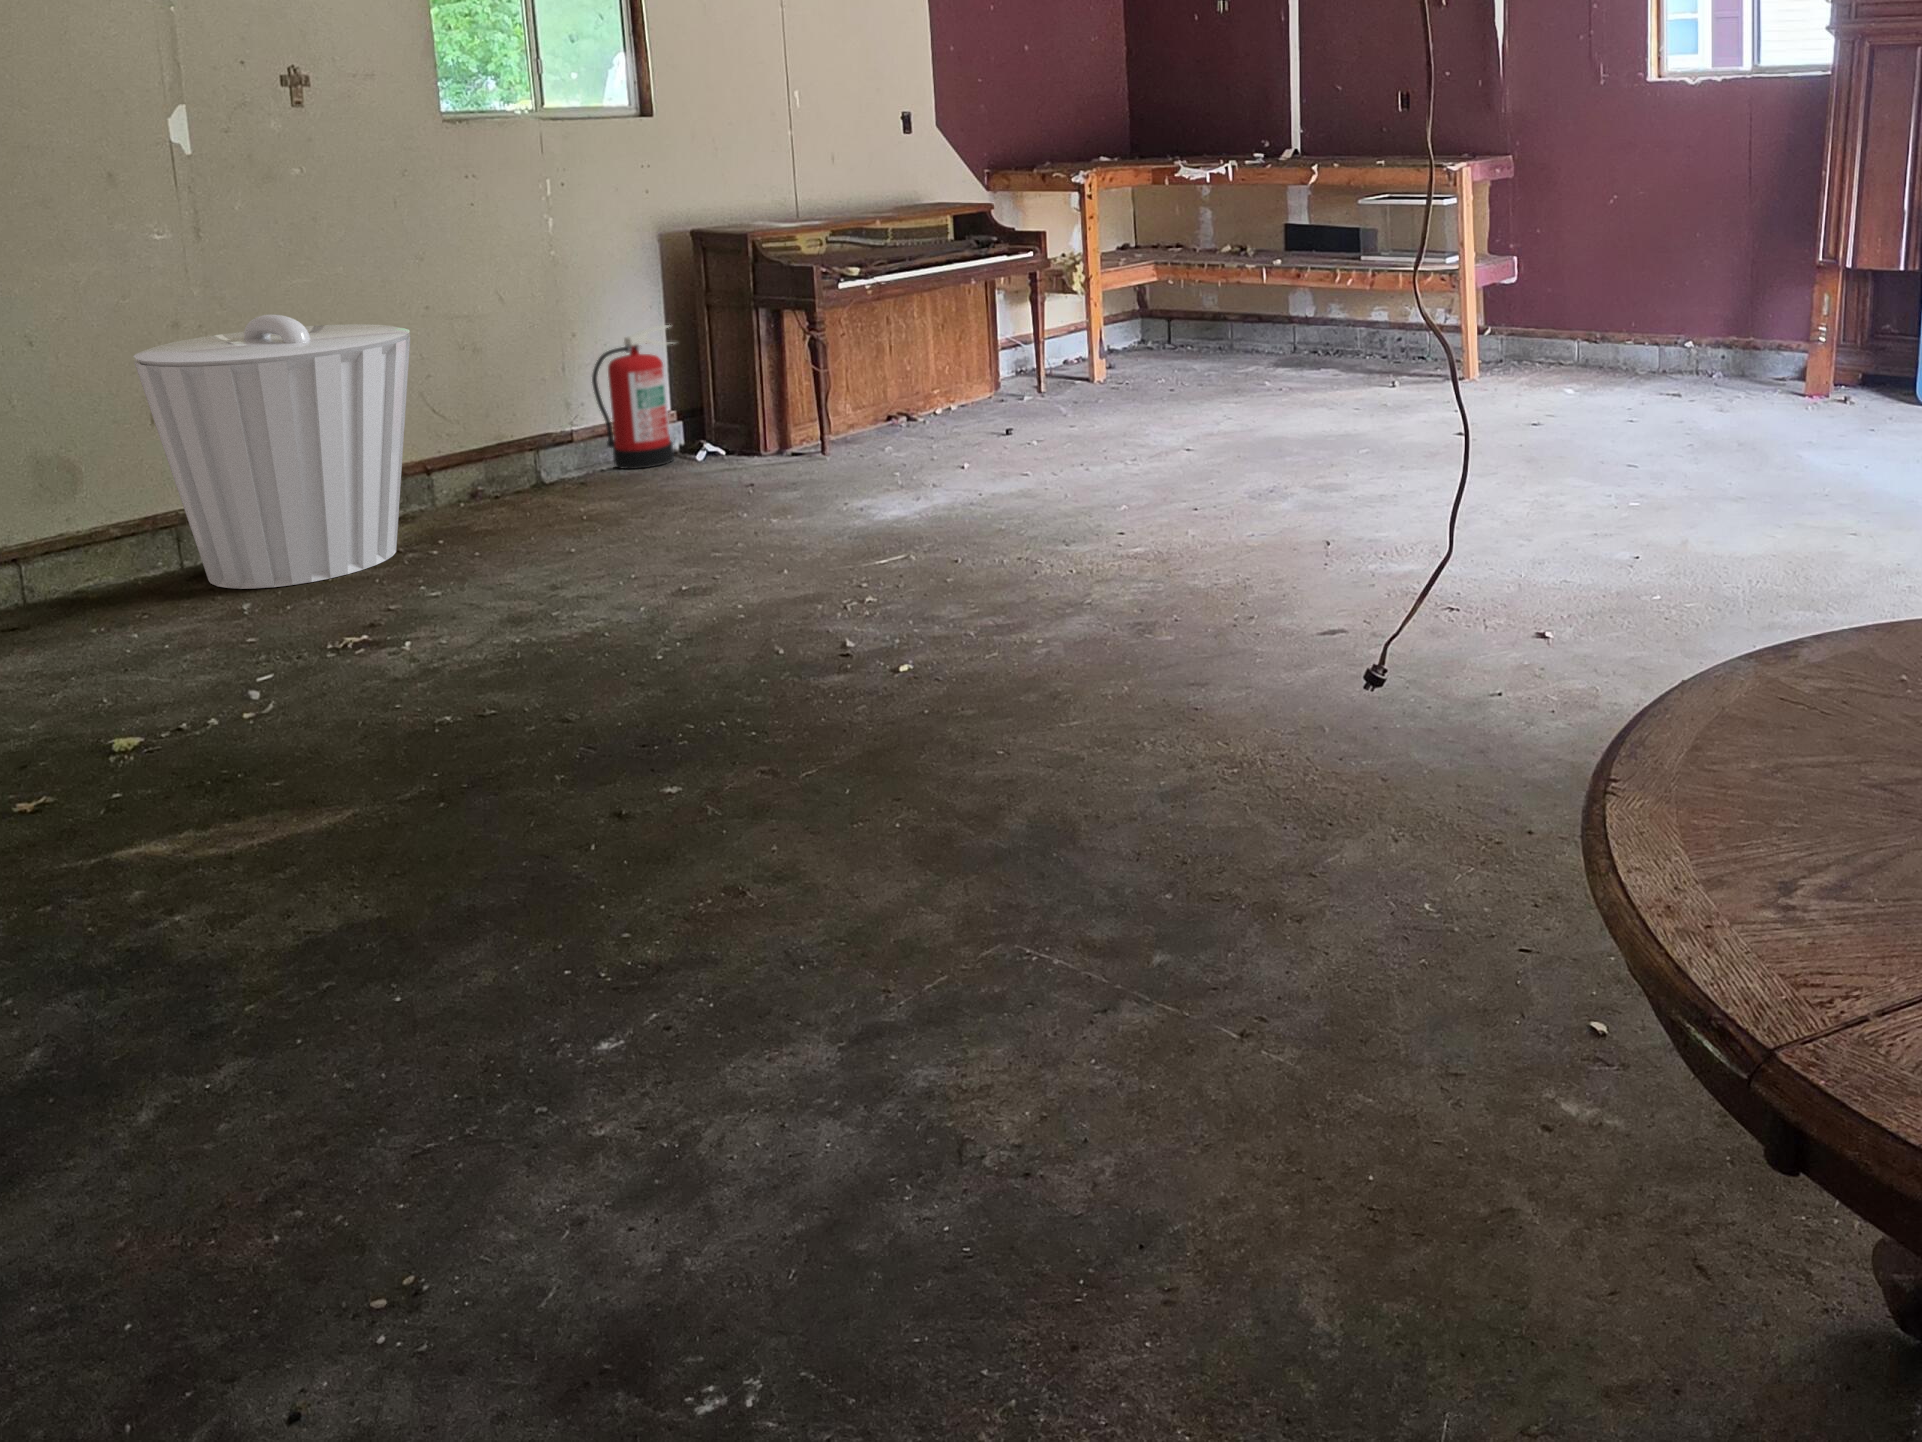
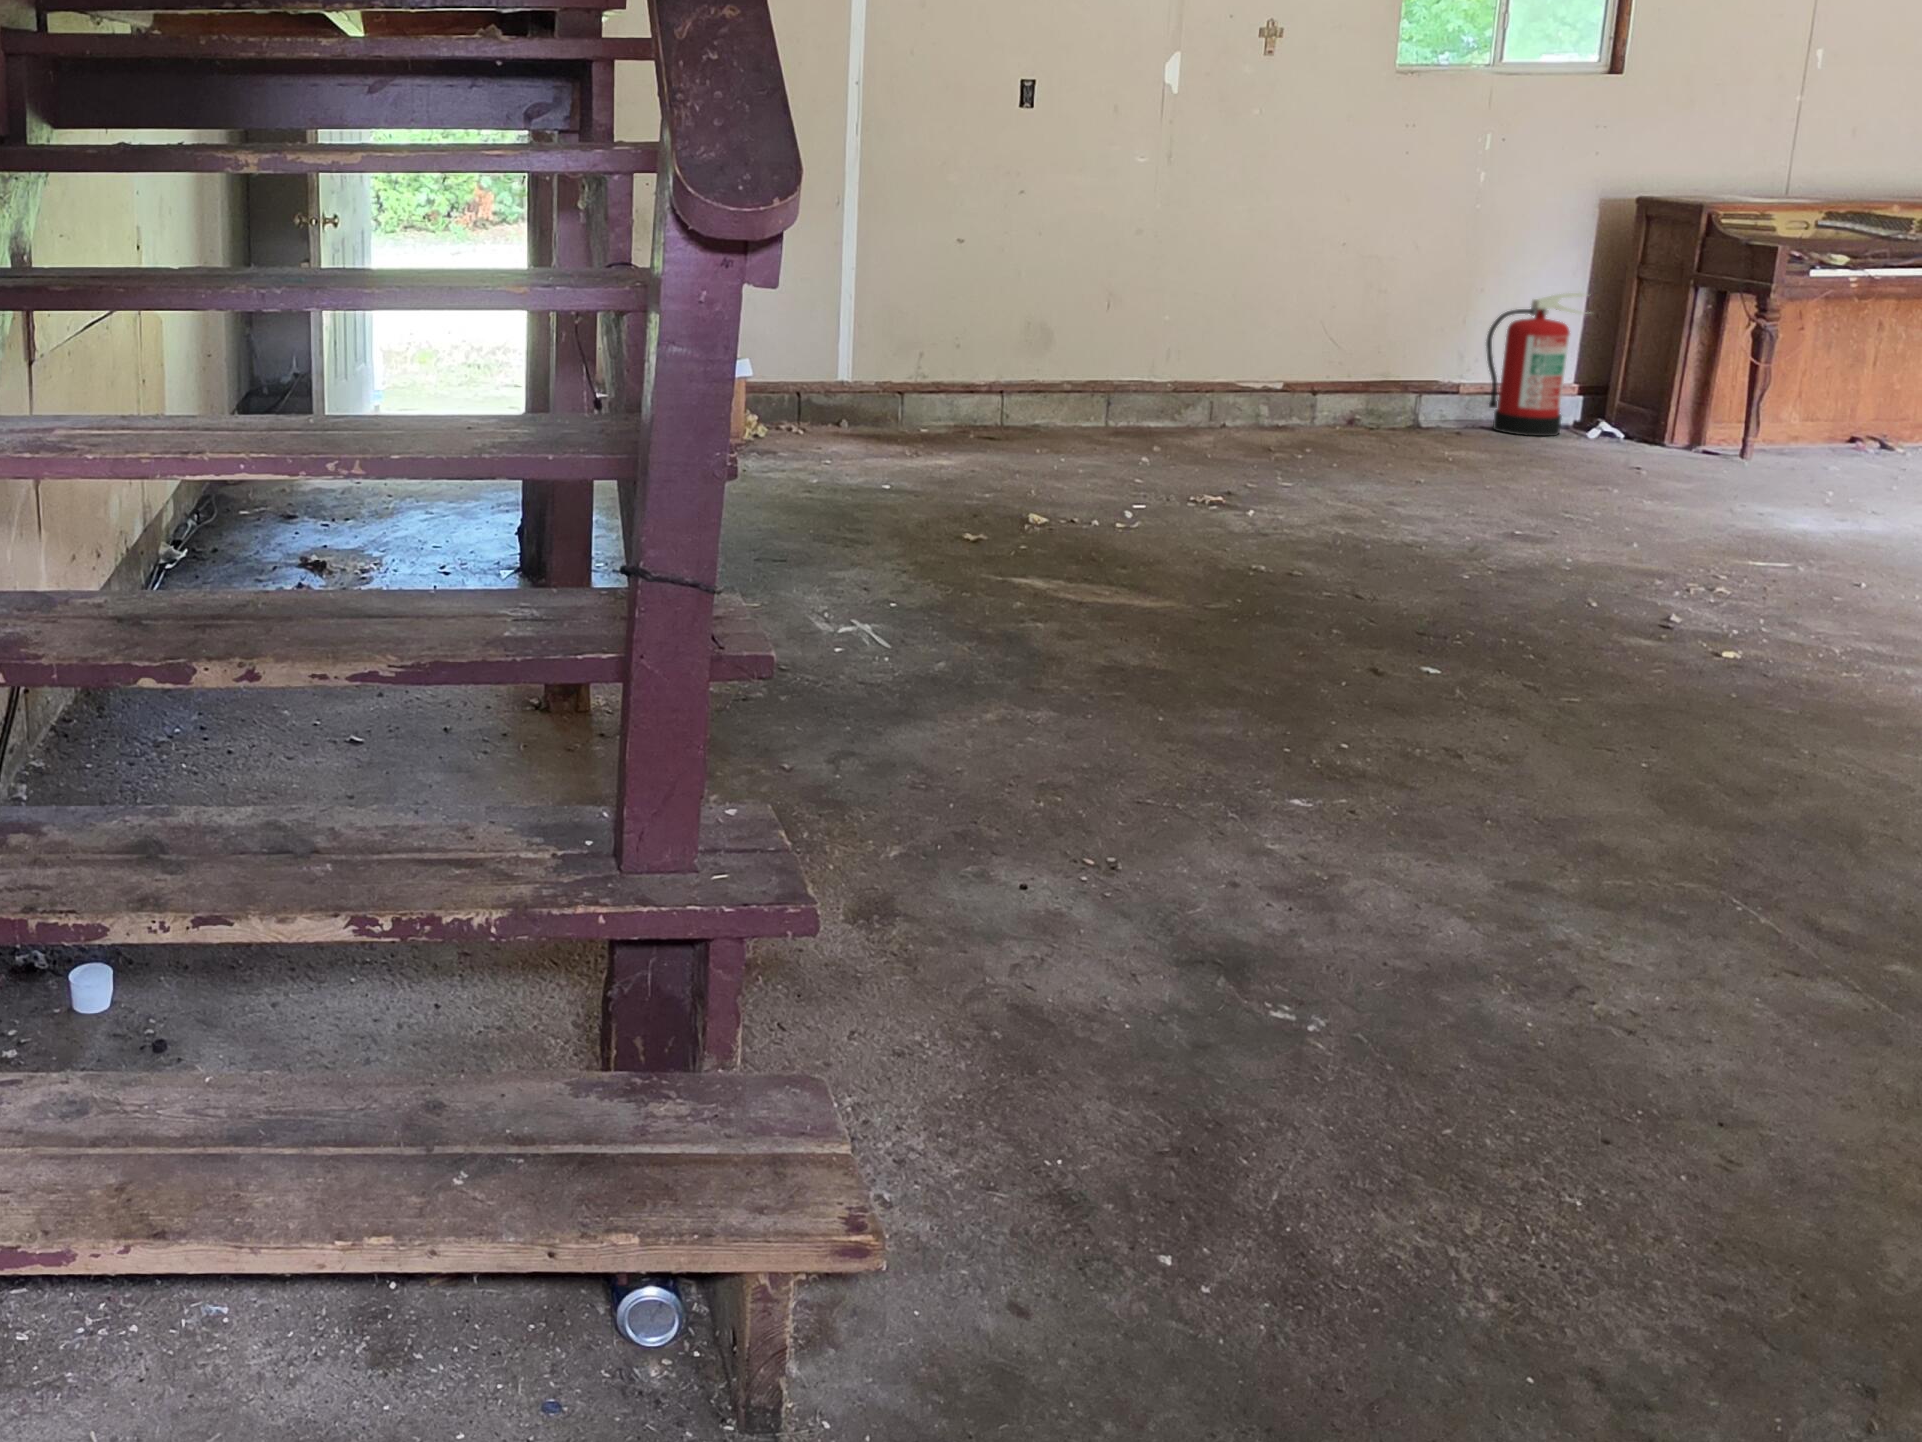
trash can: present [133,314,410,589] -> none [1105,231,1317,457]

